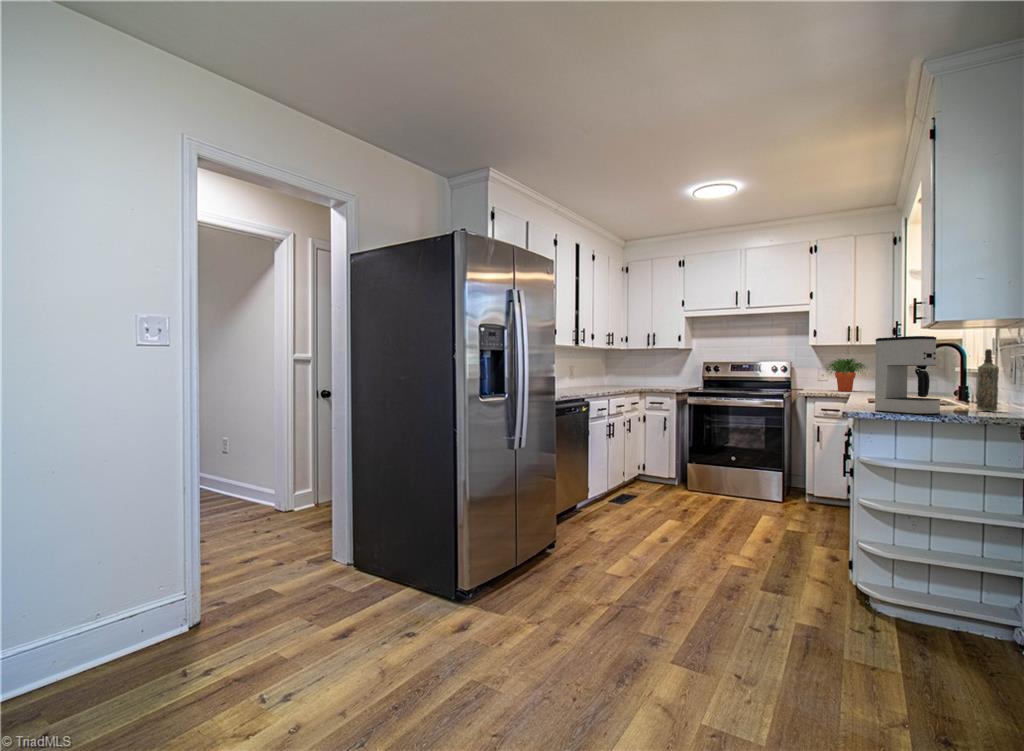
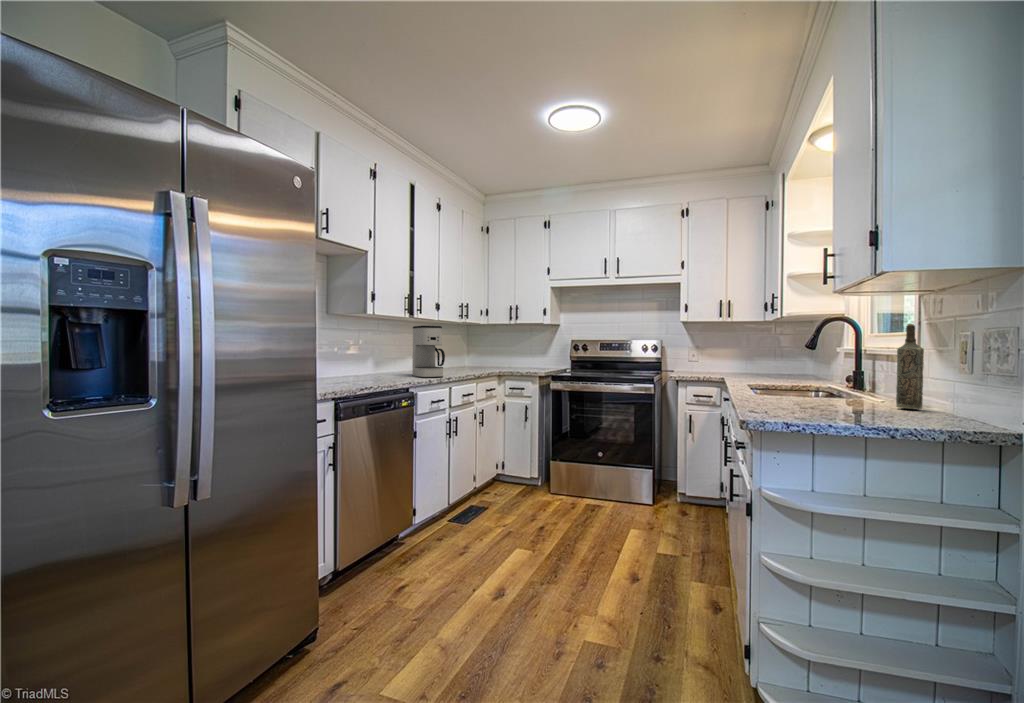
coffee maker: present [875,336,940,415] -> present [412,326,445,378]
potted plant: present [828,359,865,391] -> none [695,336,742,374]

